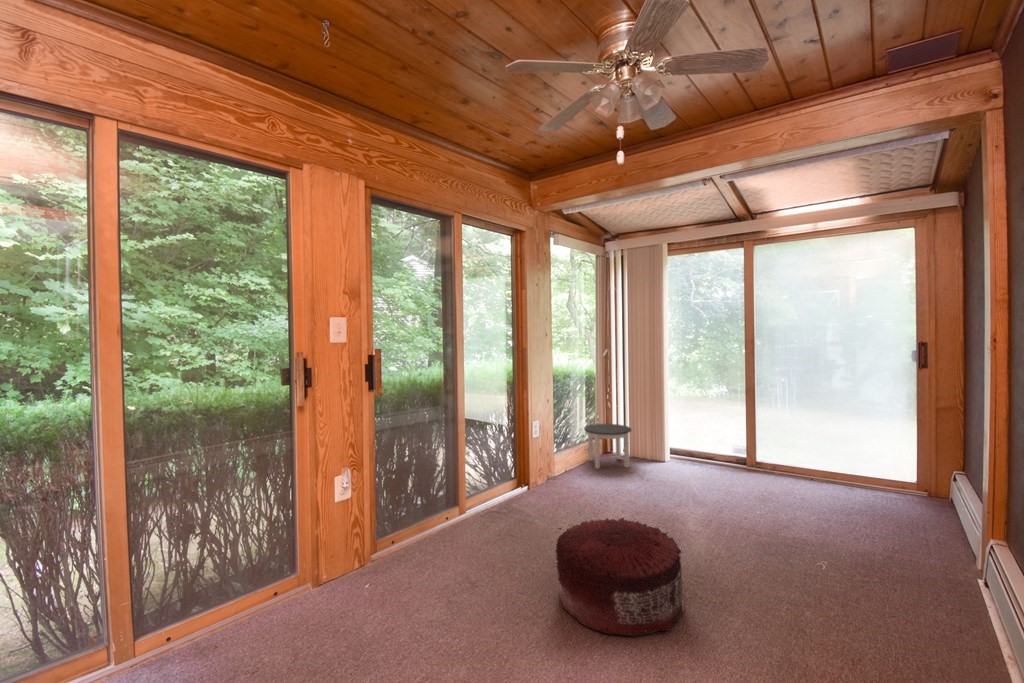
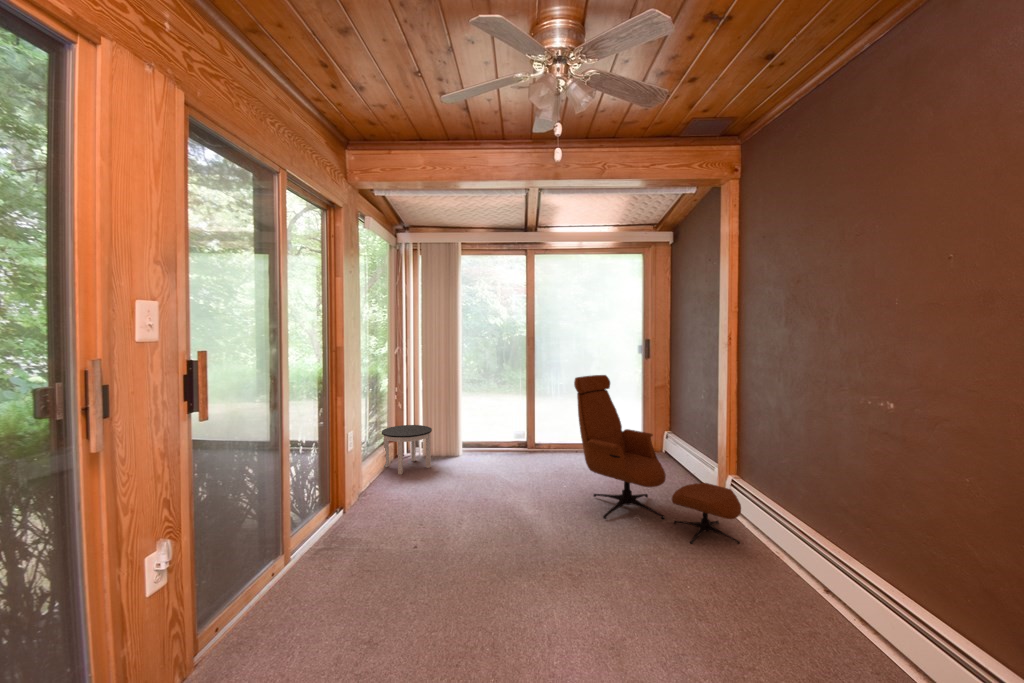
lounge chair: none [753,383,991,644] -> present [574,375,741,544]
pouf: present [556,518,684,636] -> none [467,516,590,635]

